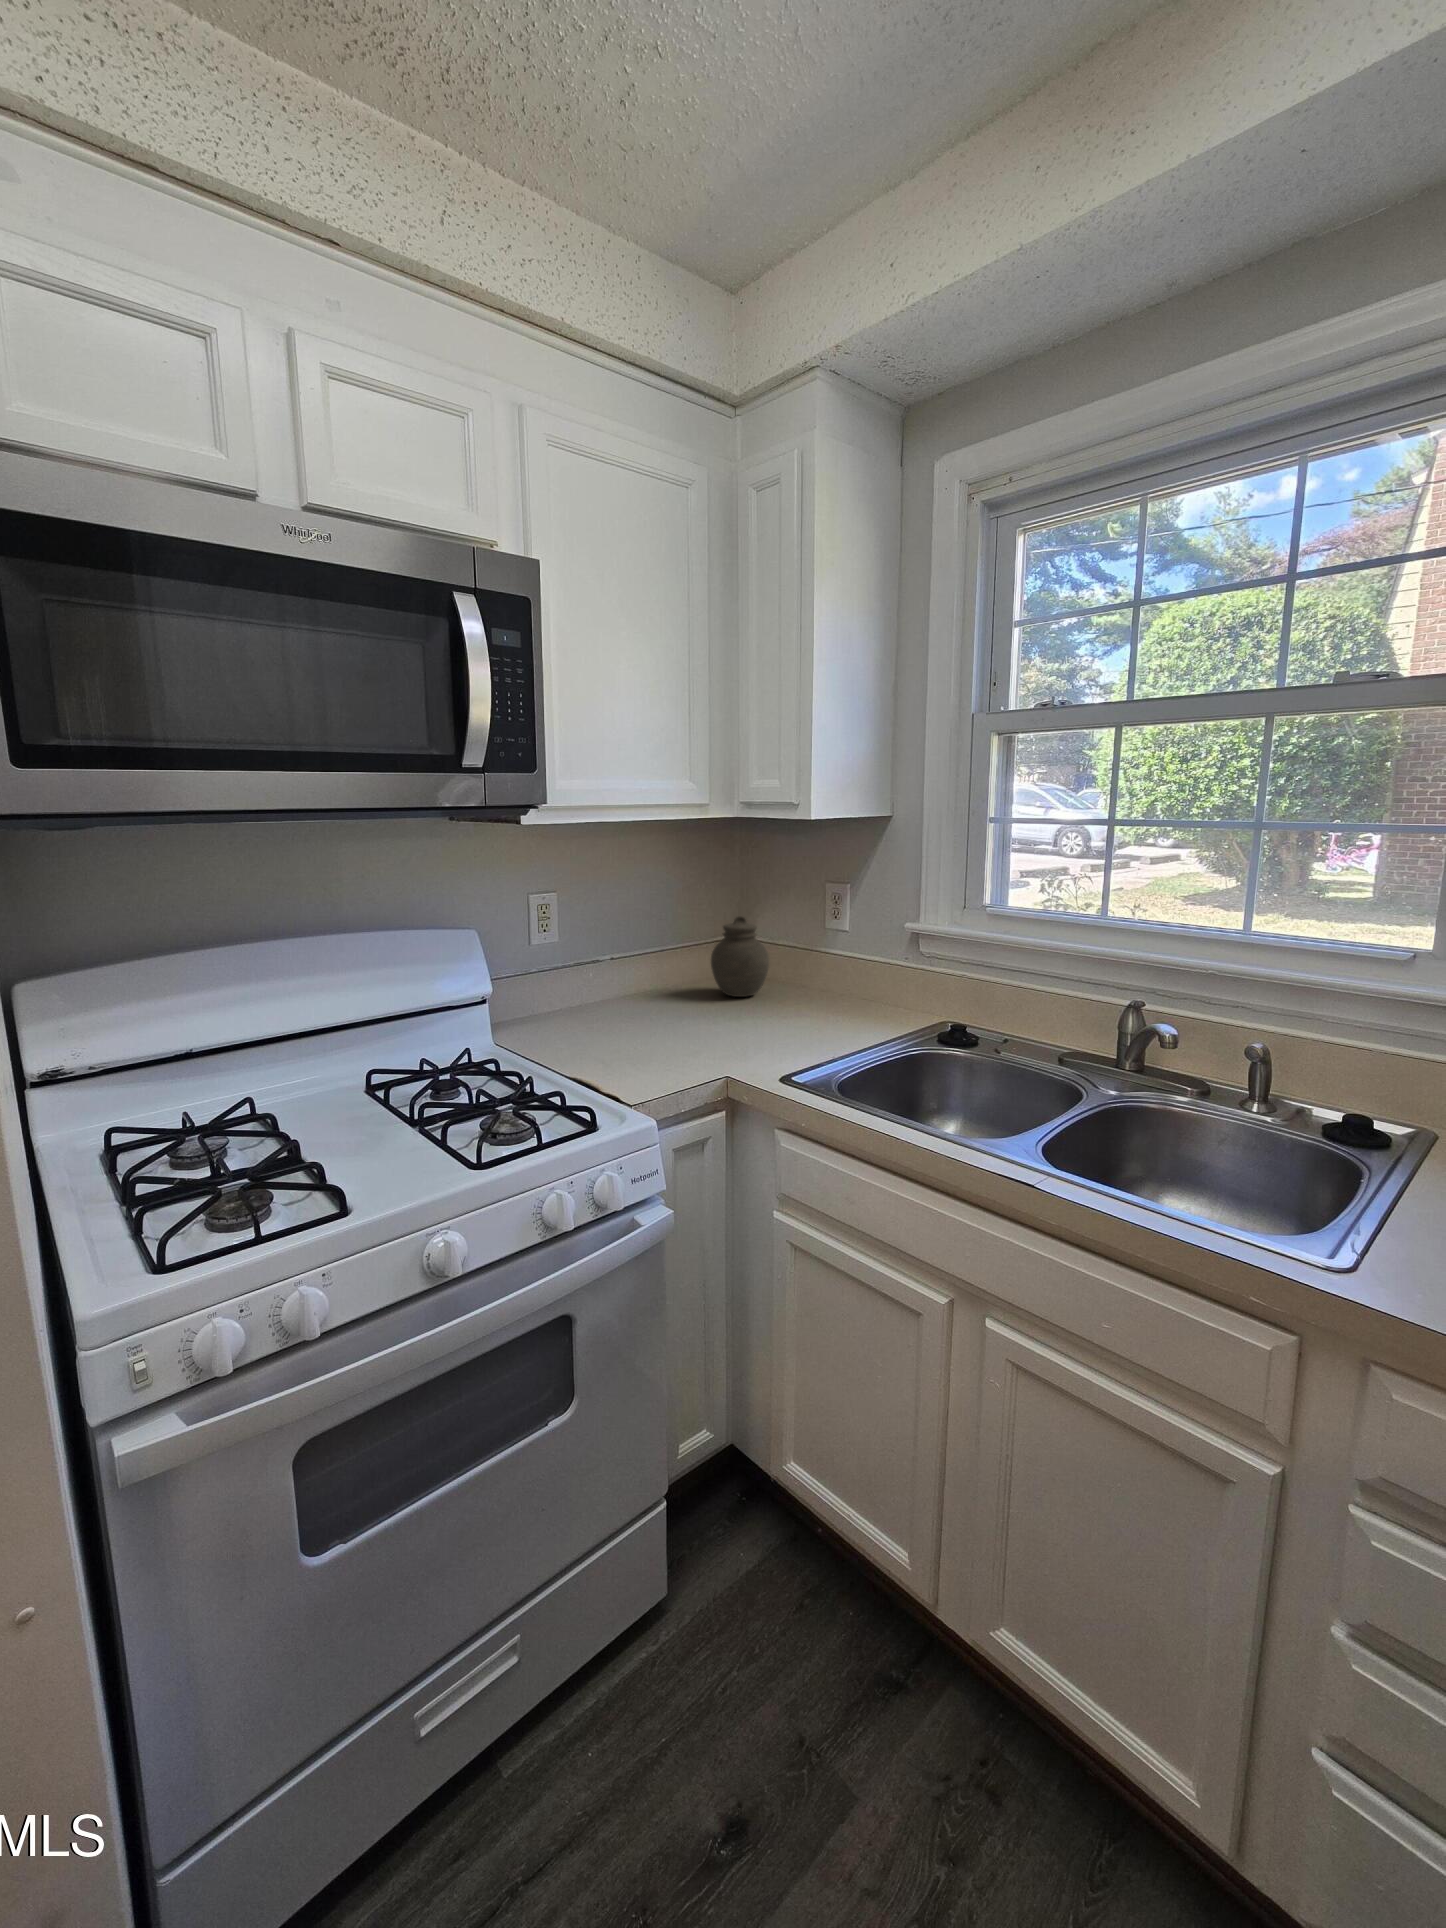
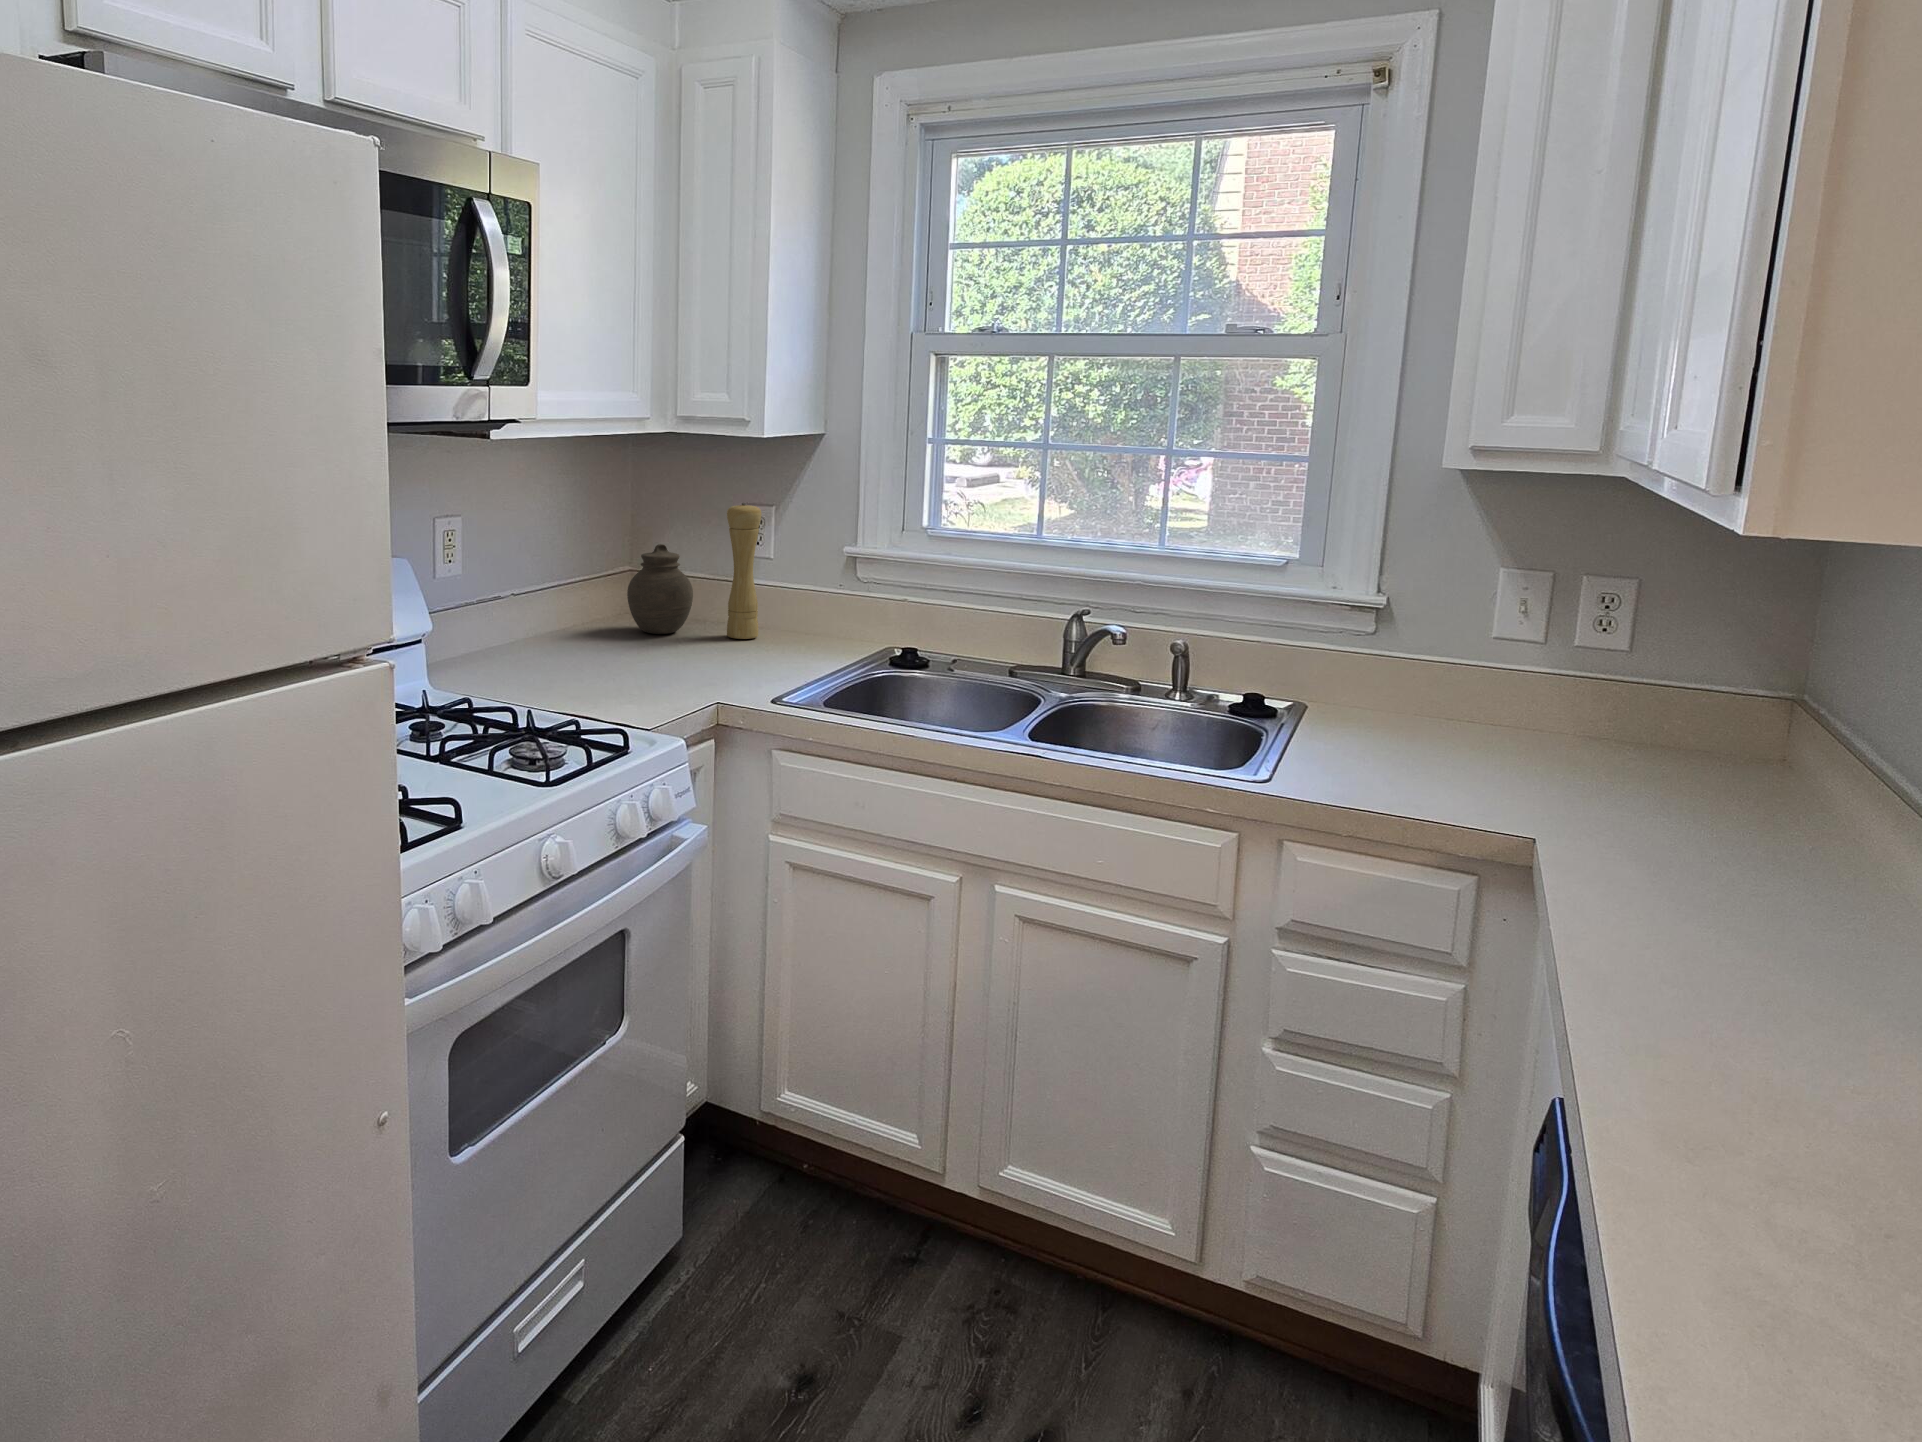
pepper mill: none [796,880,828,1006] -> present [727,503,761,639]

